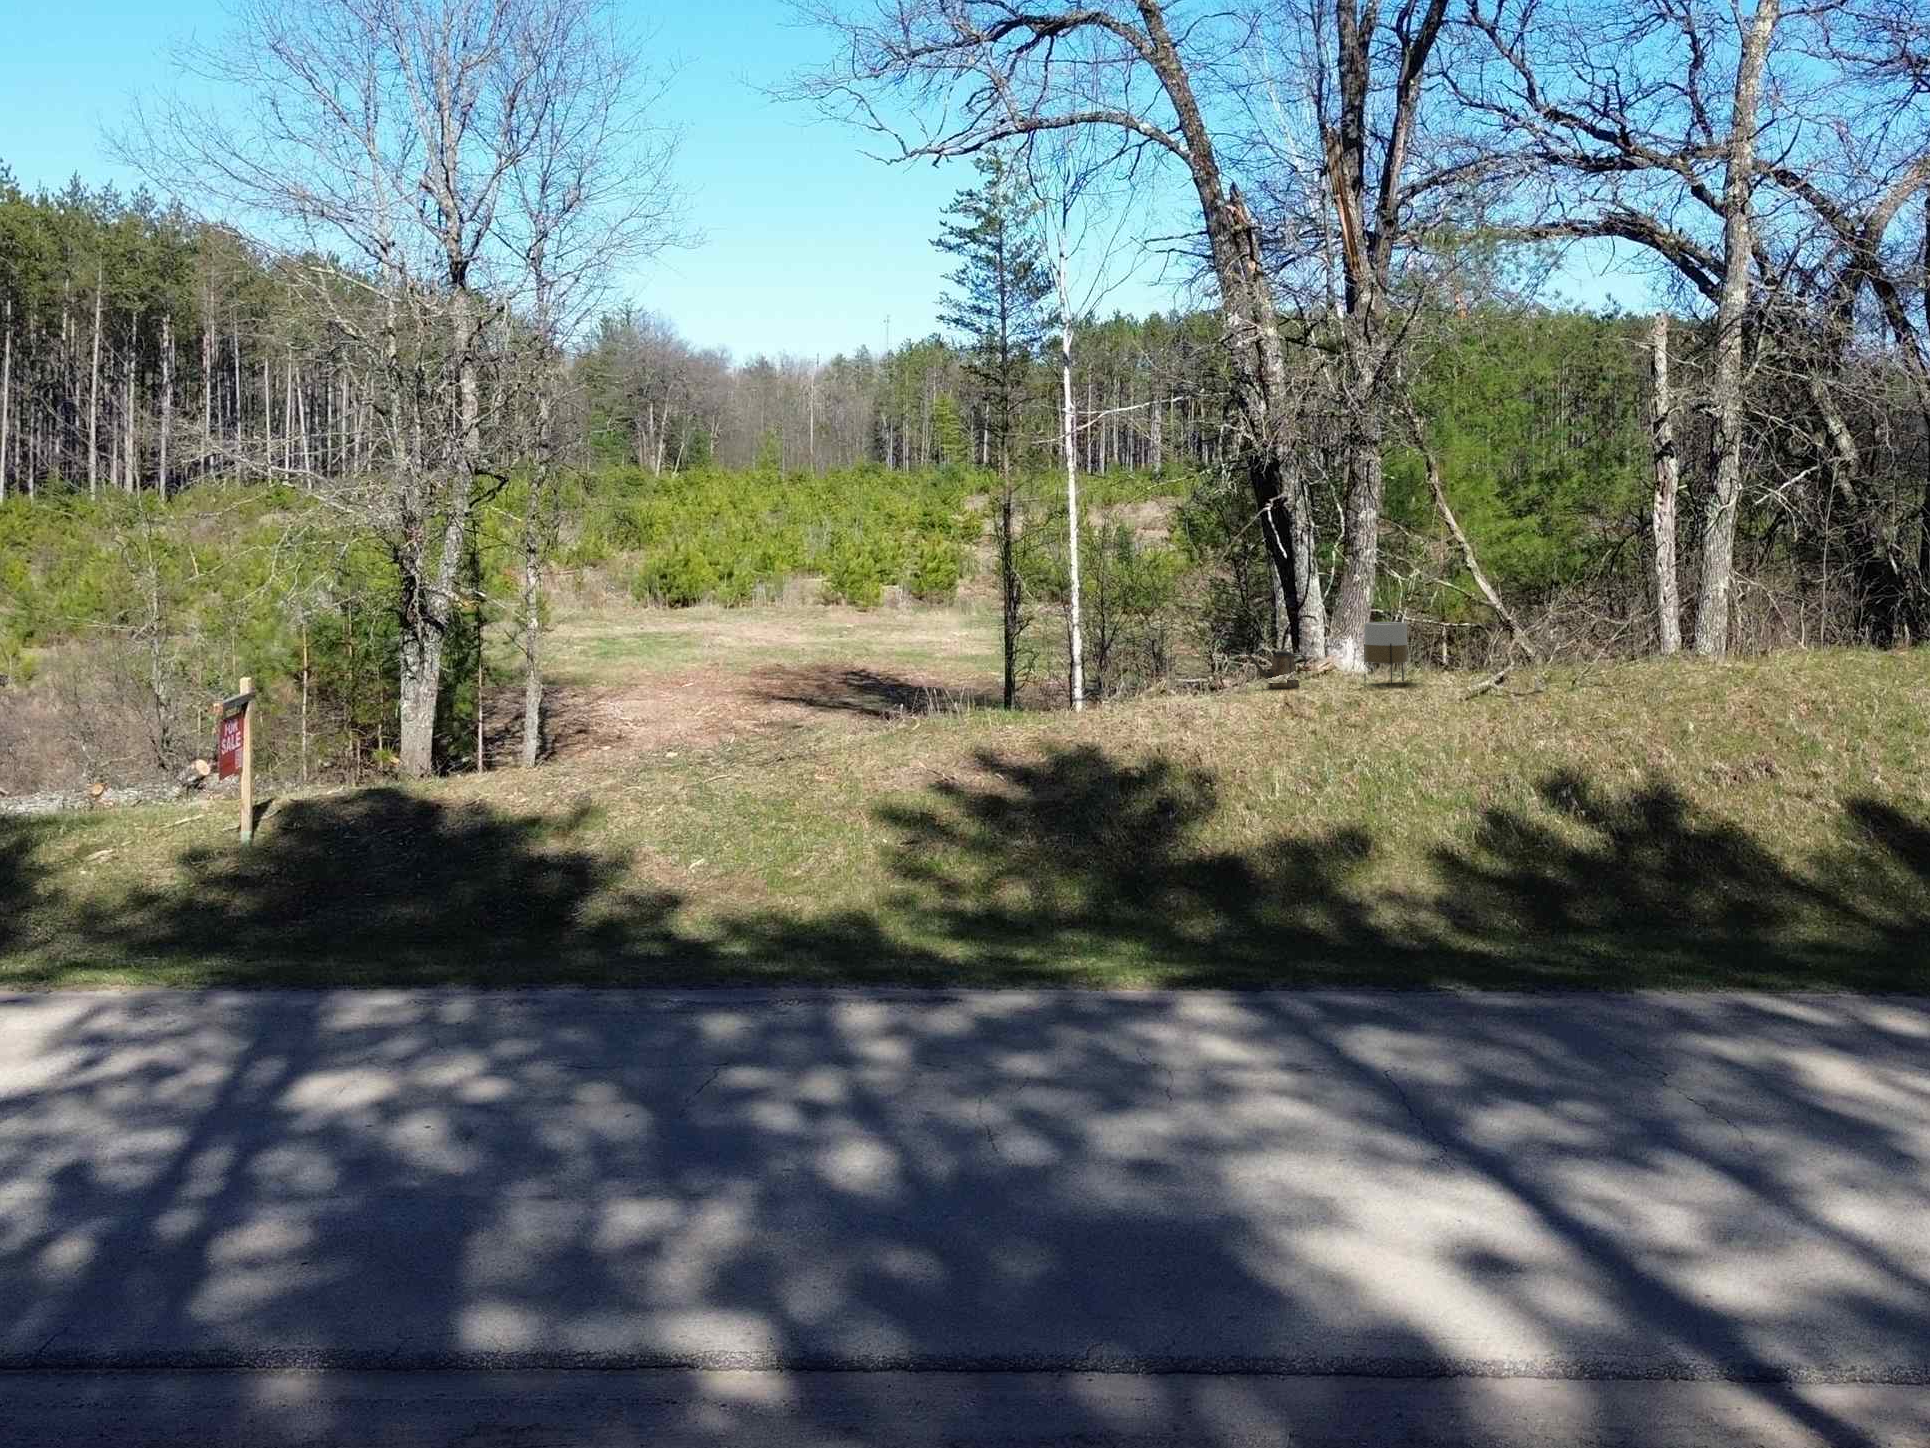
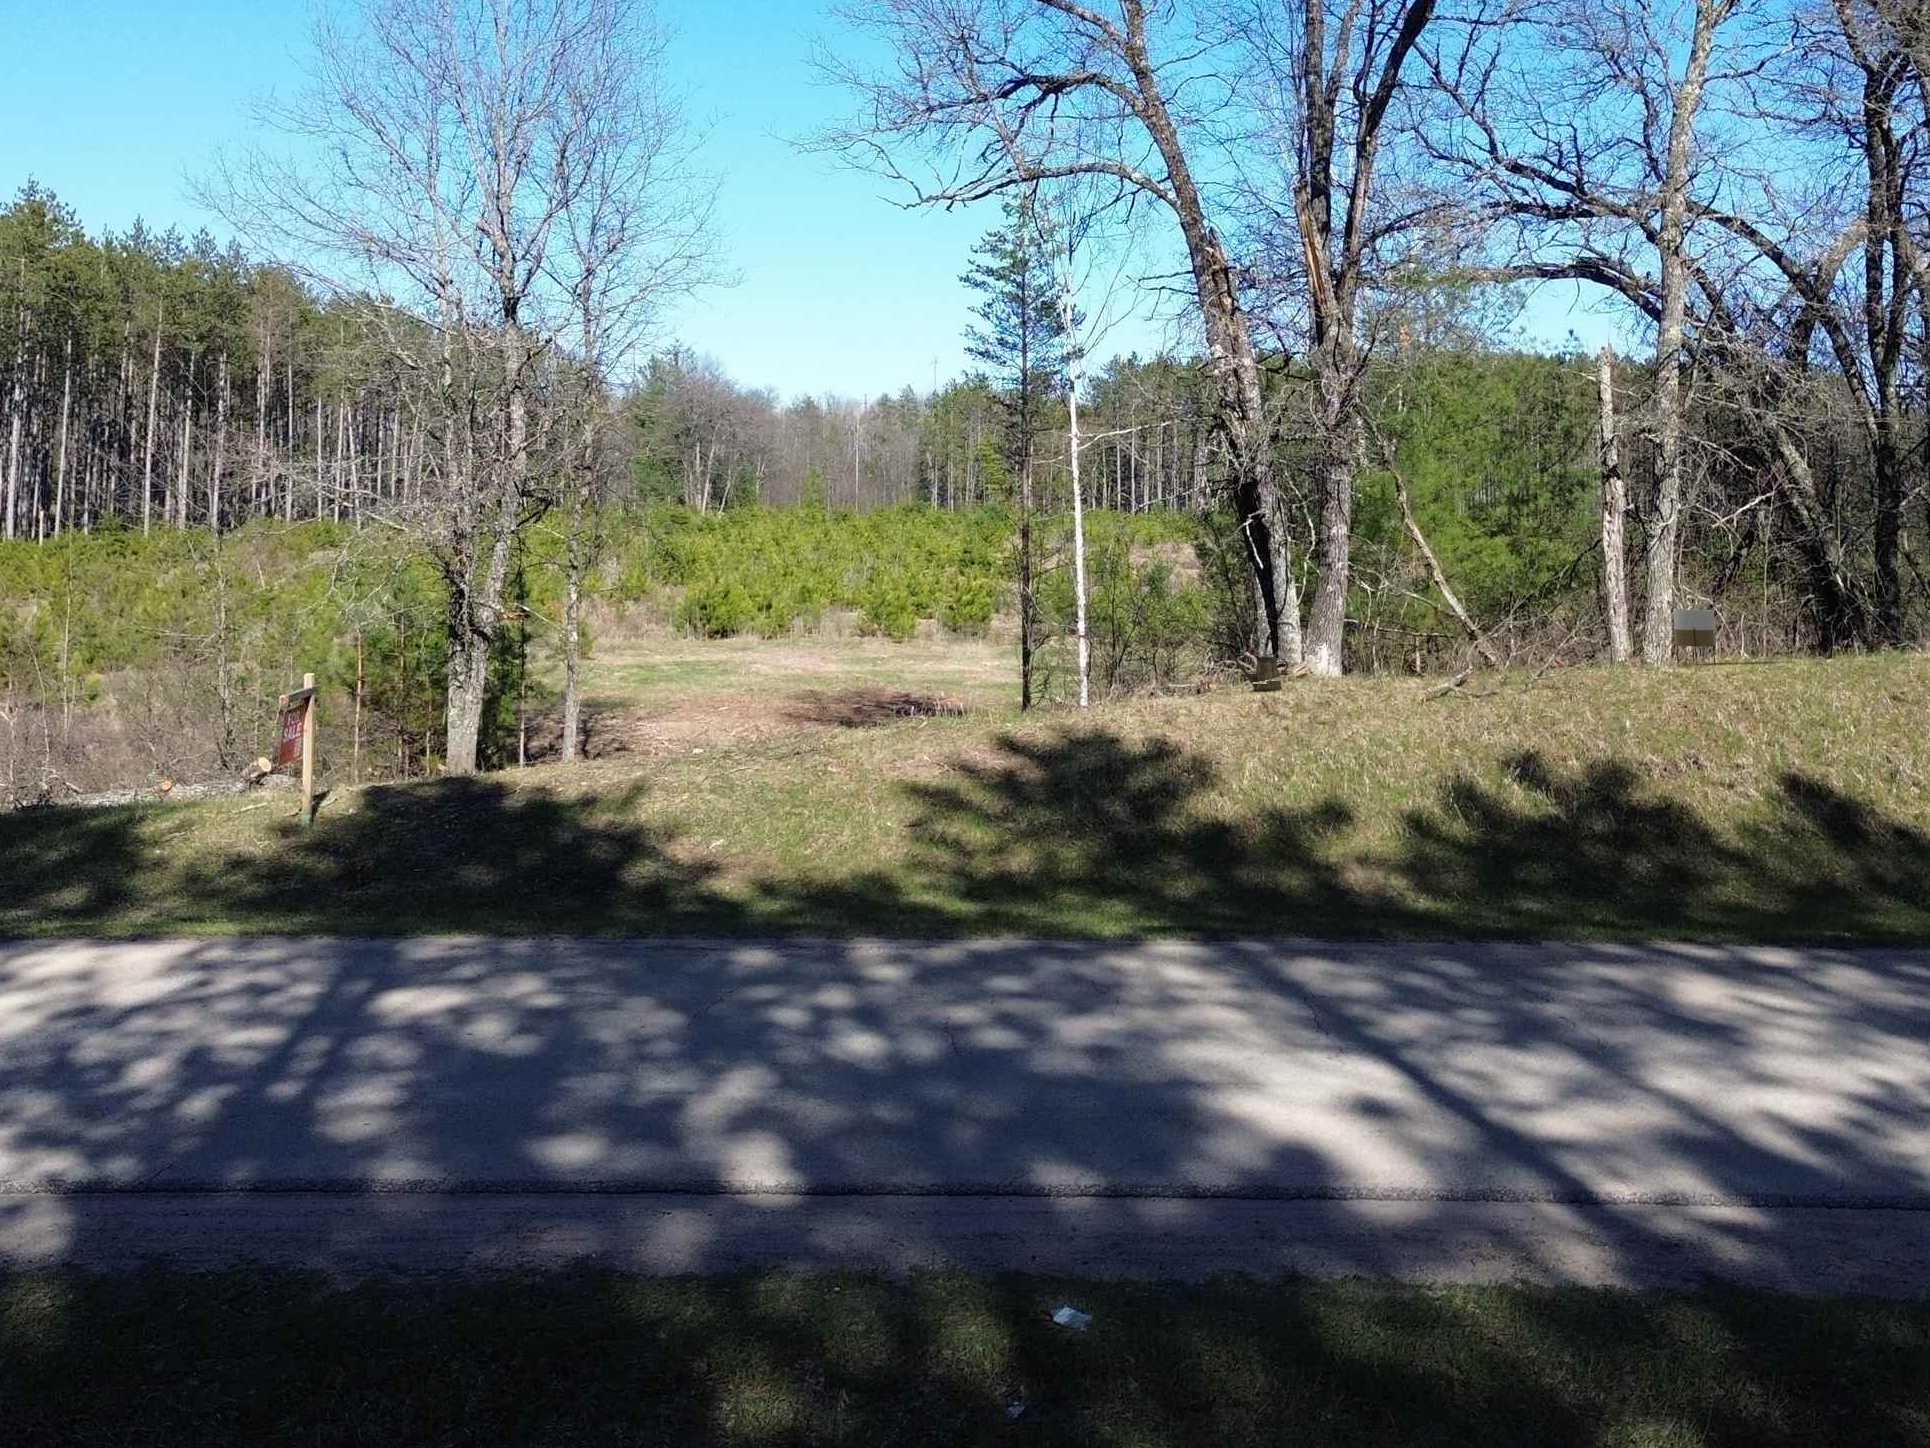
planter: present [1364,622,1408,684] -> present [1673,610,1715,665]

